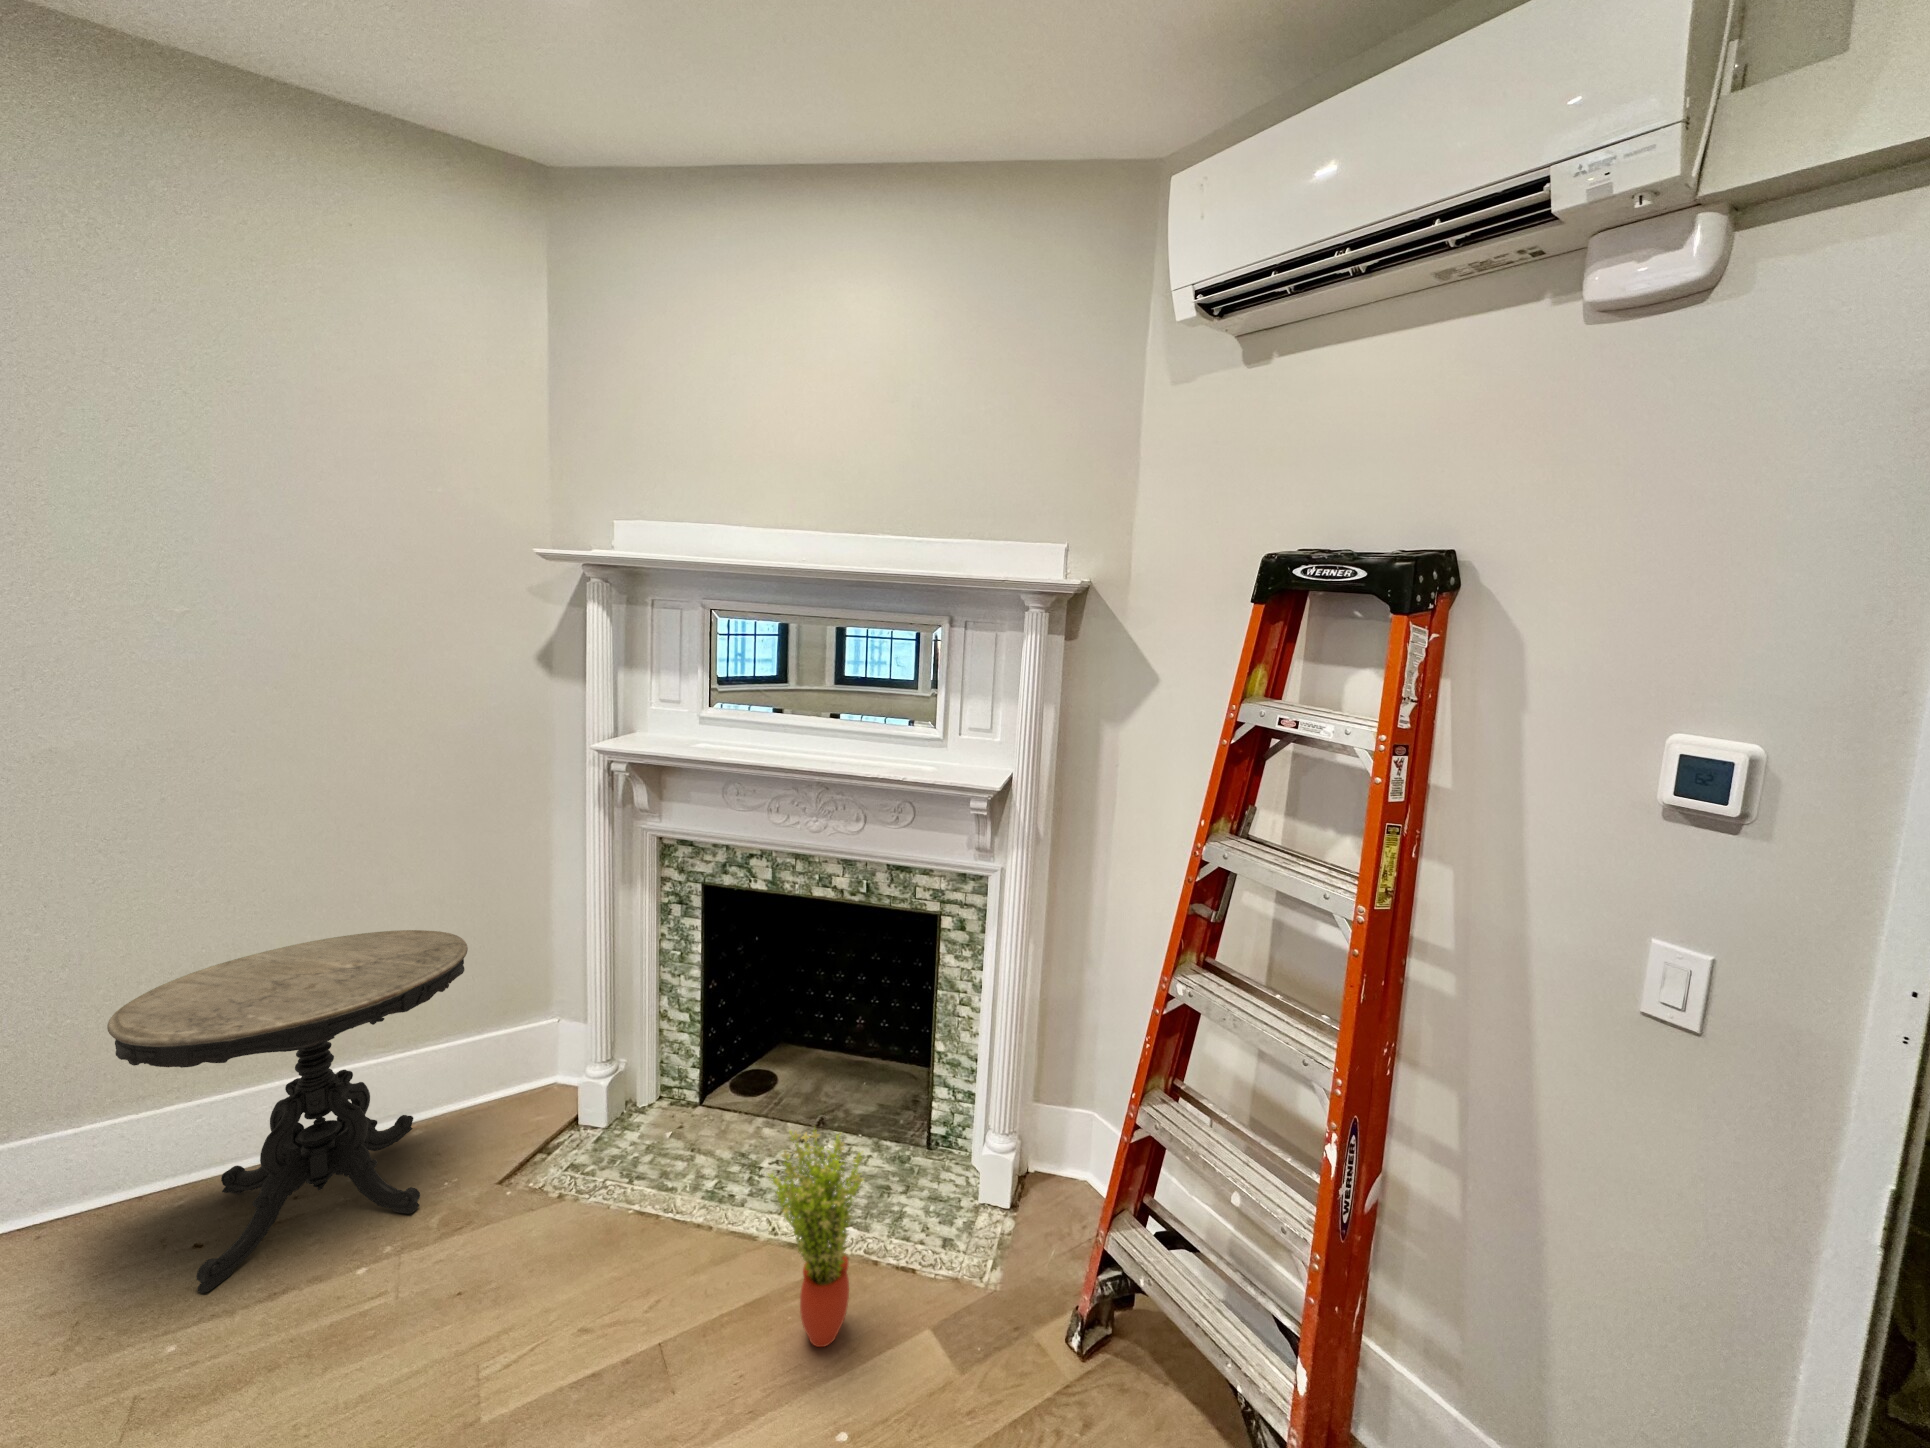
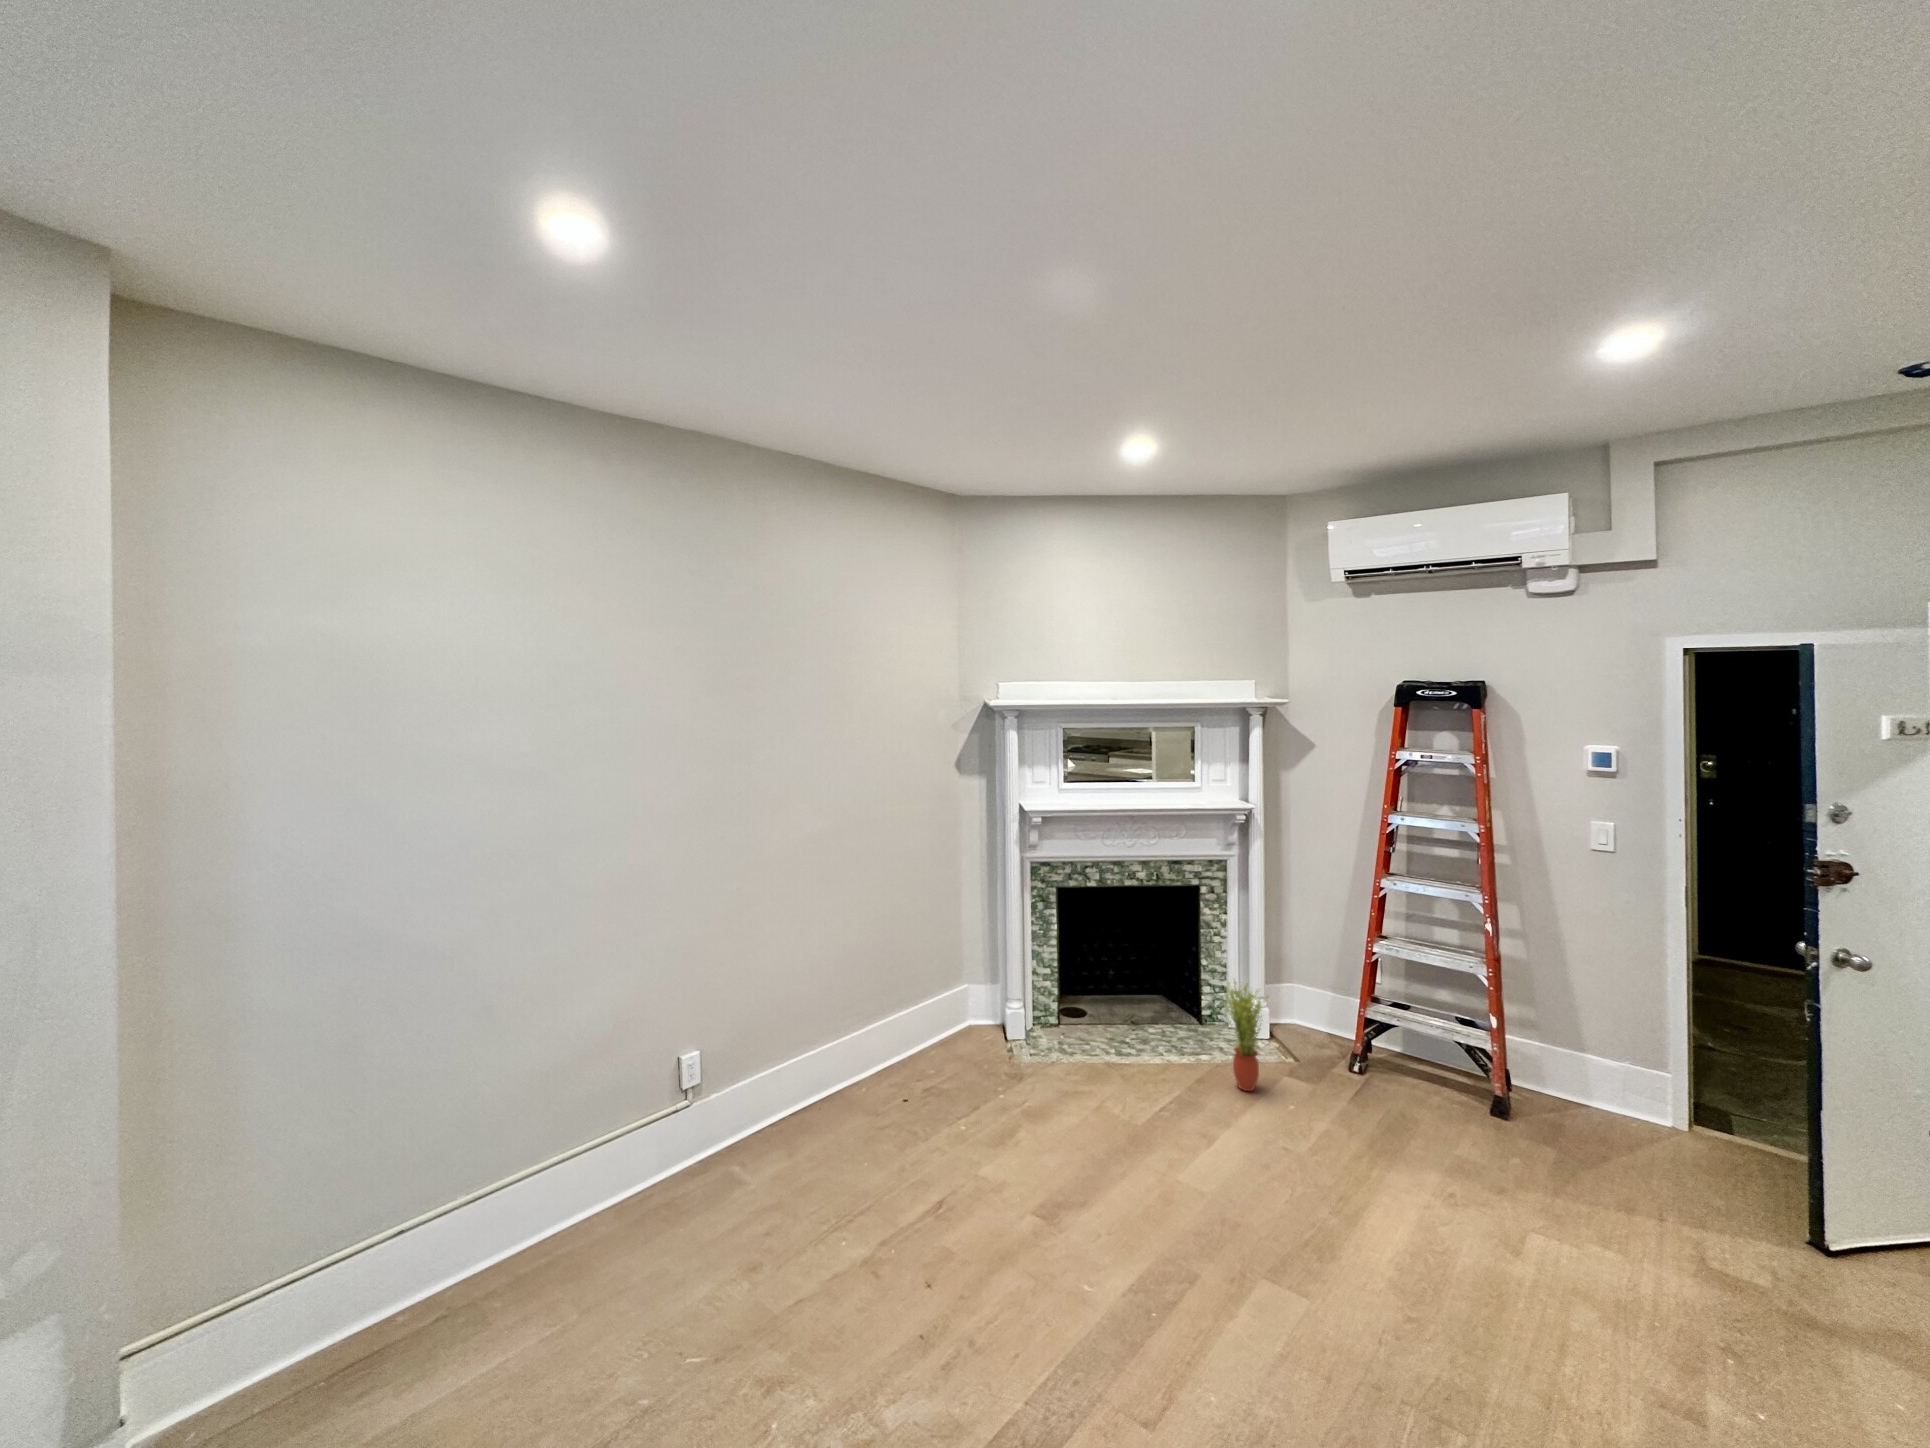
side table: present [107,930,468,1293] -> none [859,930,985,1123]

